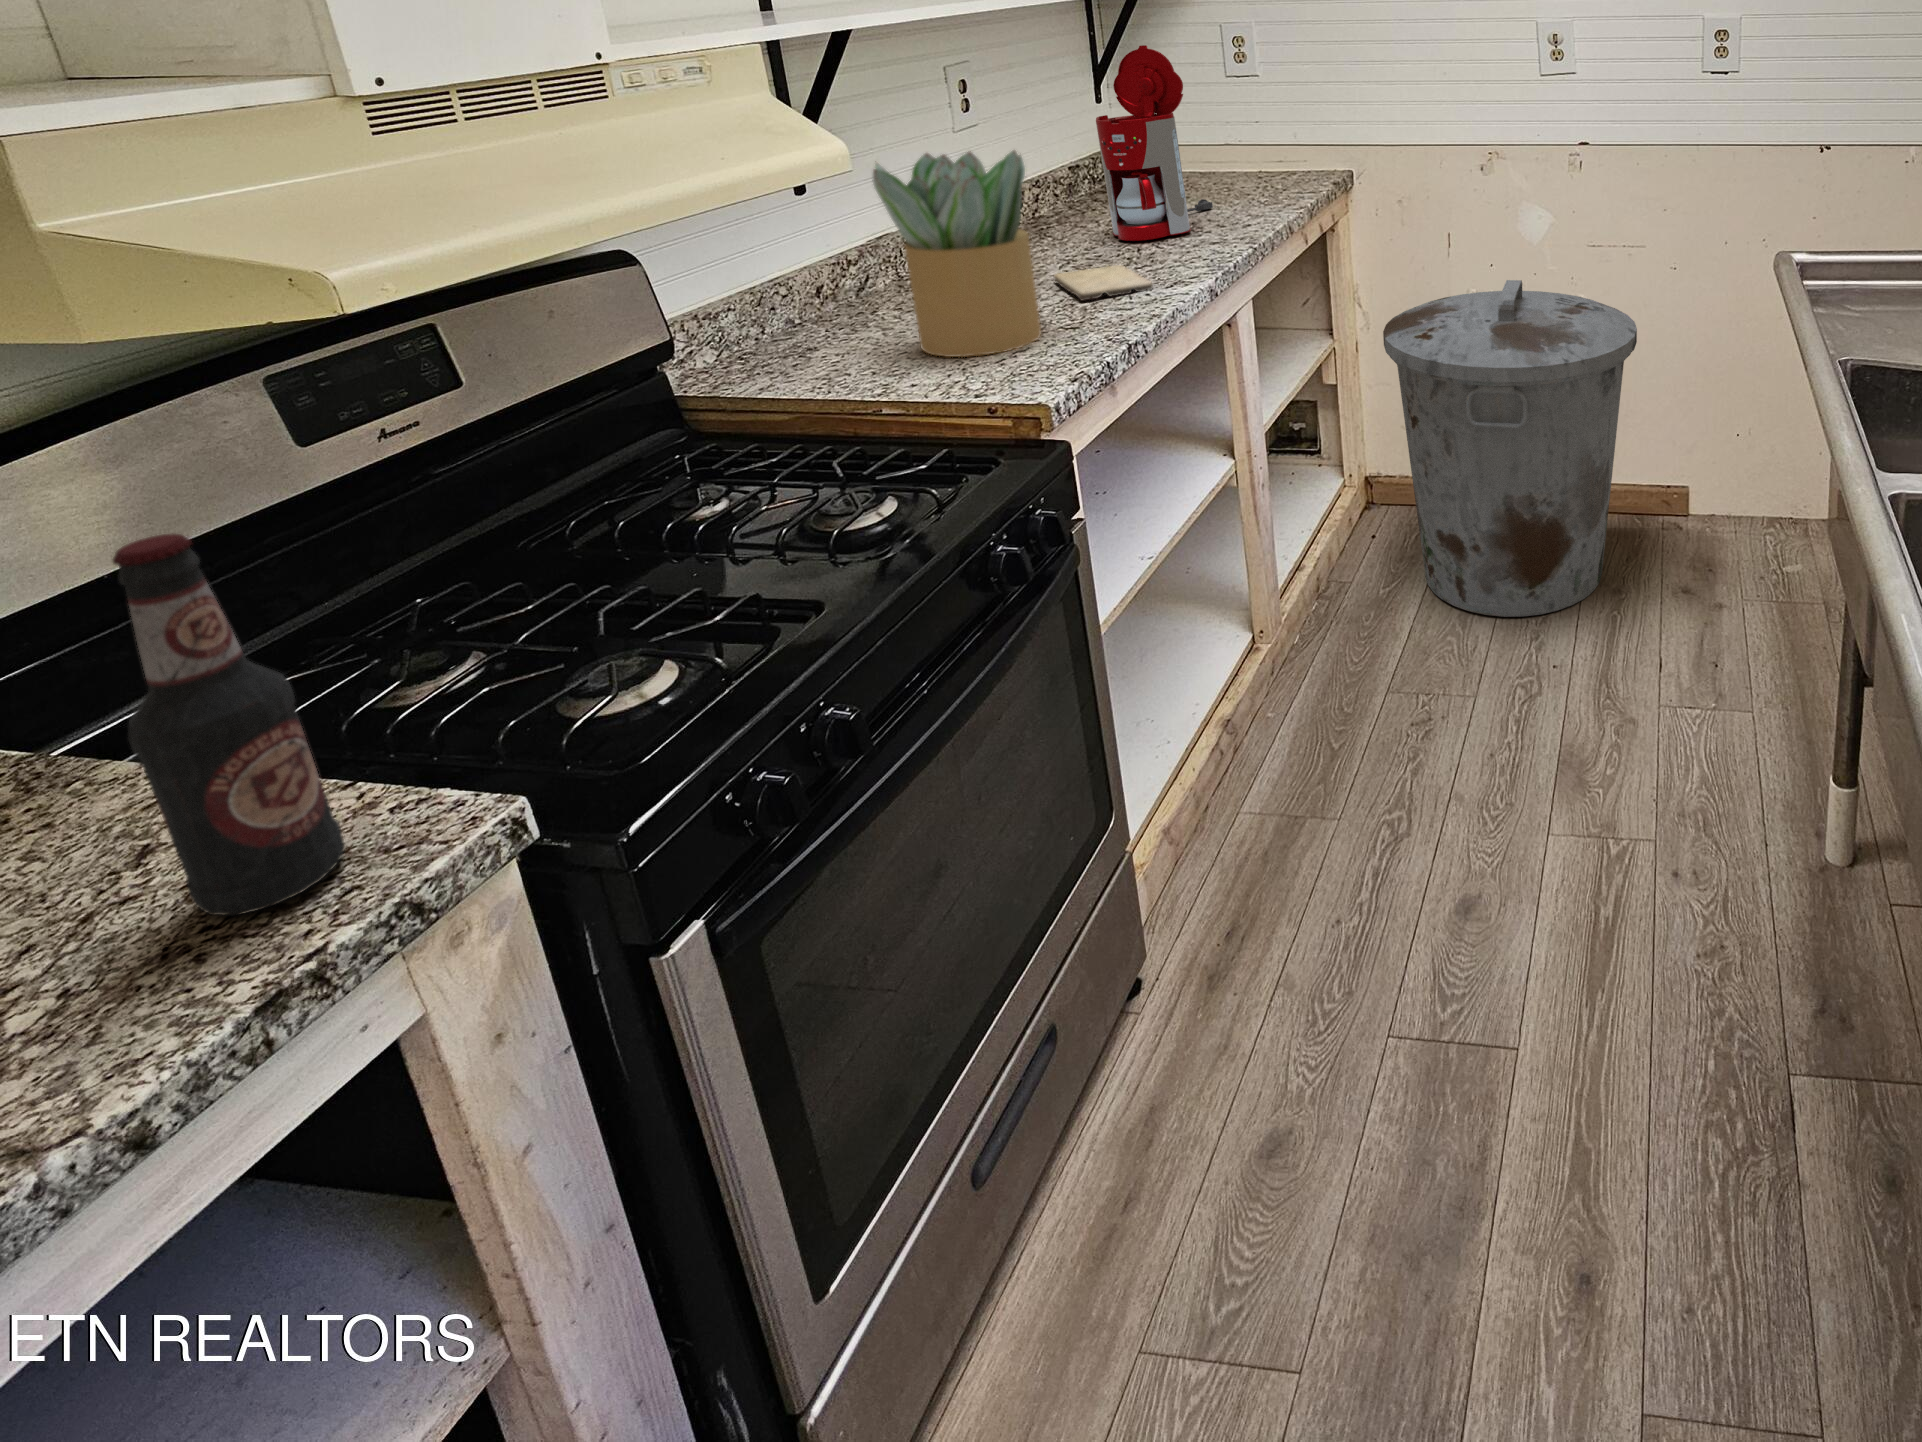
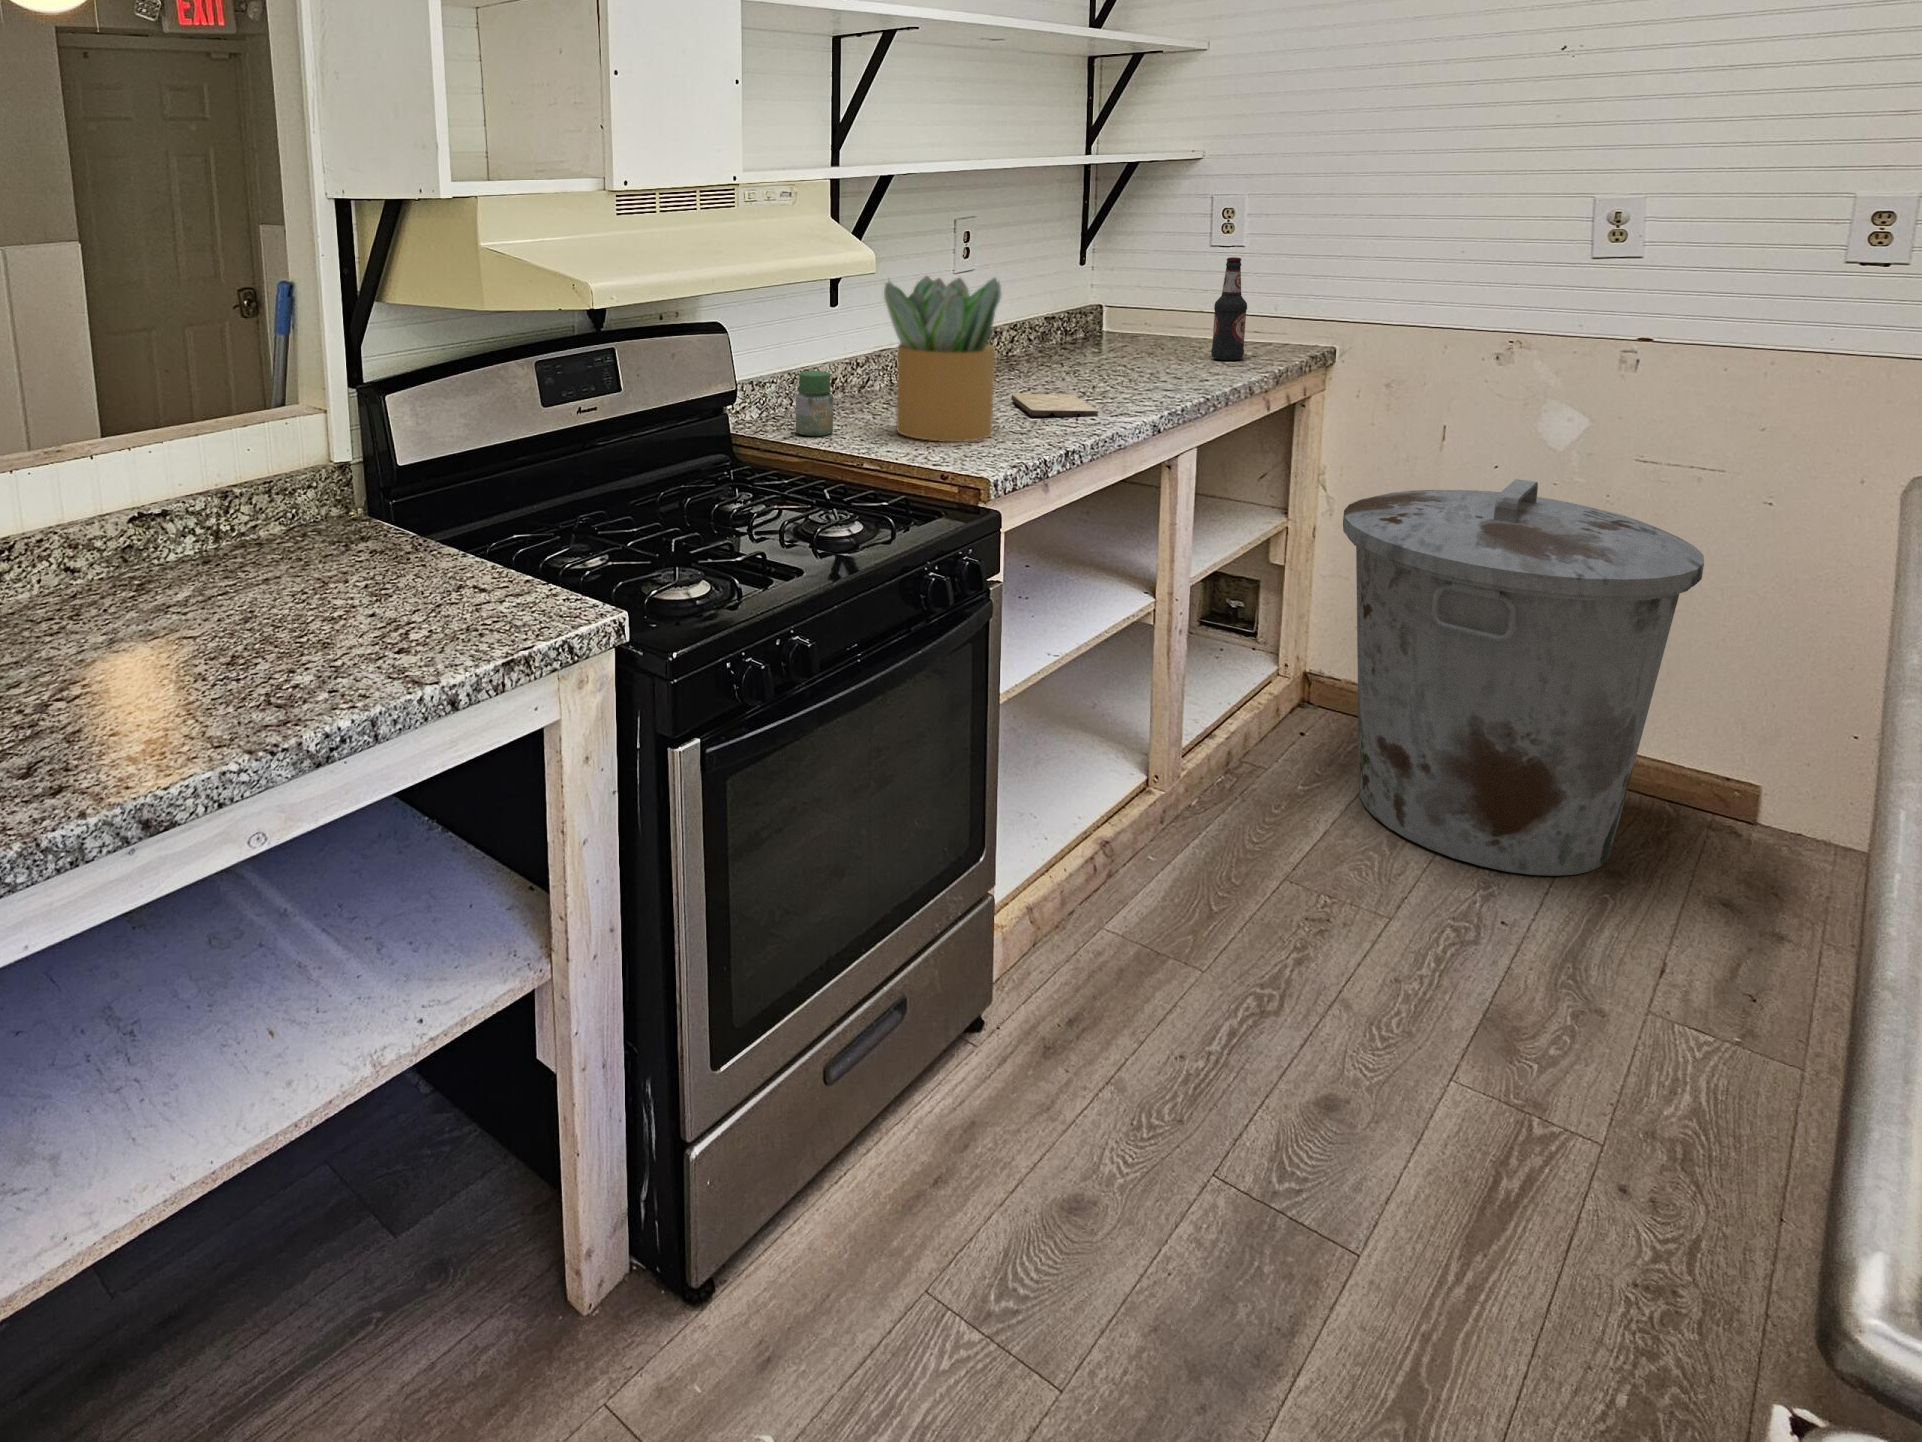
coffee maker: present [1096,45,1213,241] -> none [1072,205,1174,380]
jar: none [770,290,834,377] -> present [796,371,833,436]
bottle: present [113,533,345,915] -> present [1211,257,1247,360]

